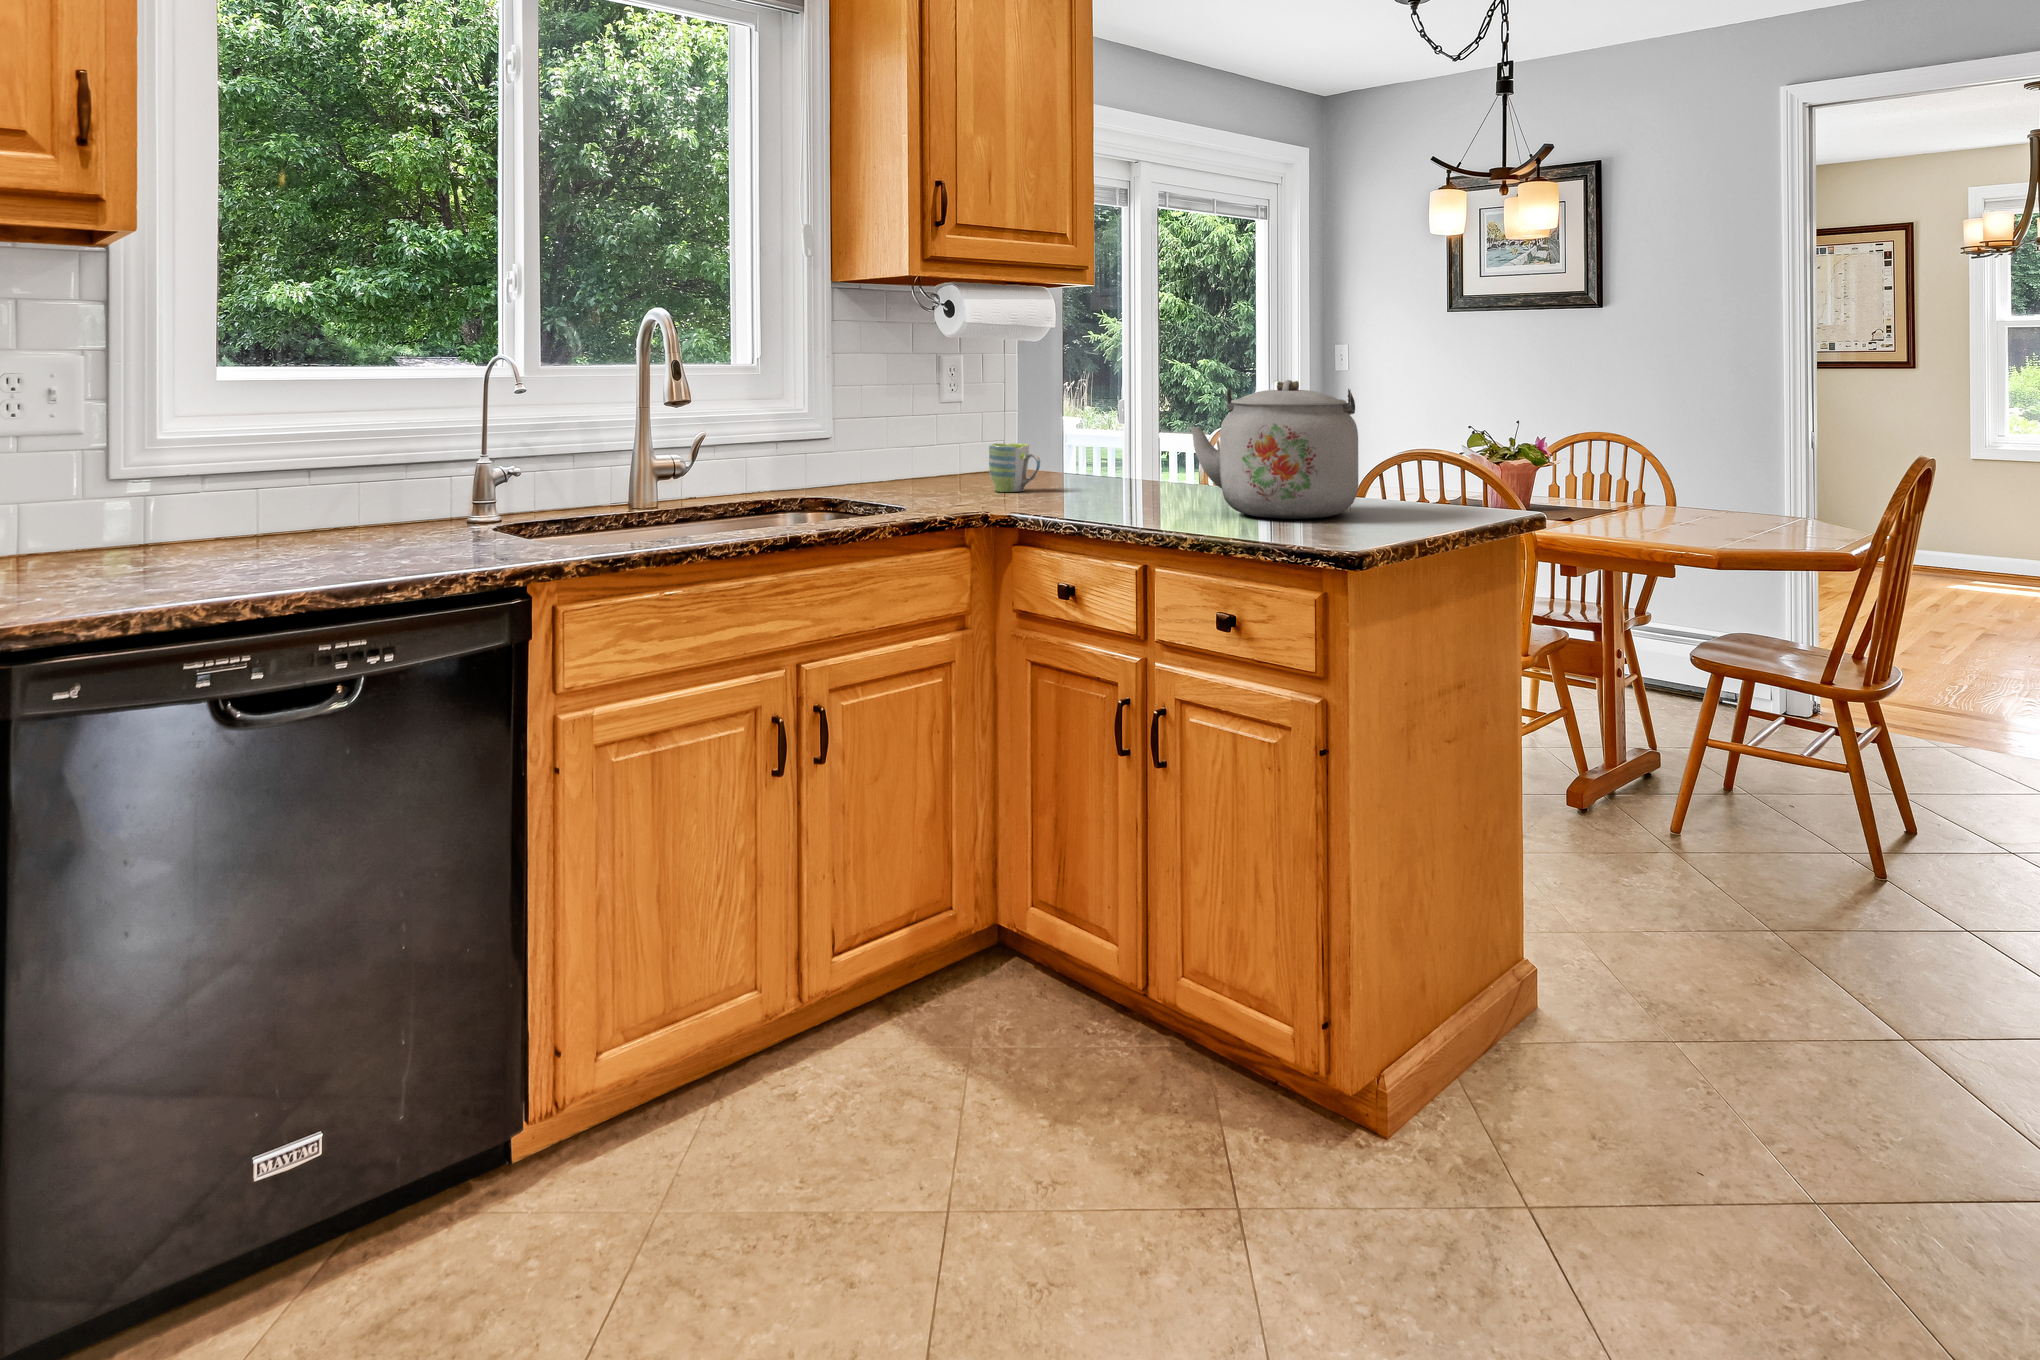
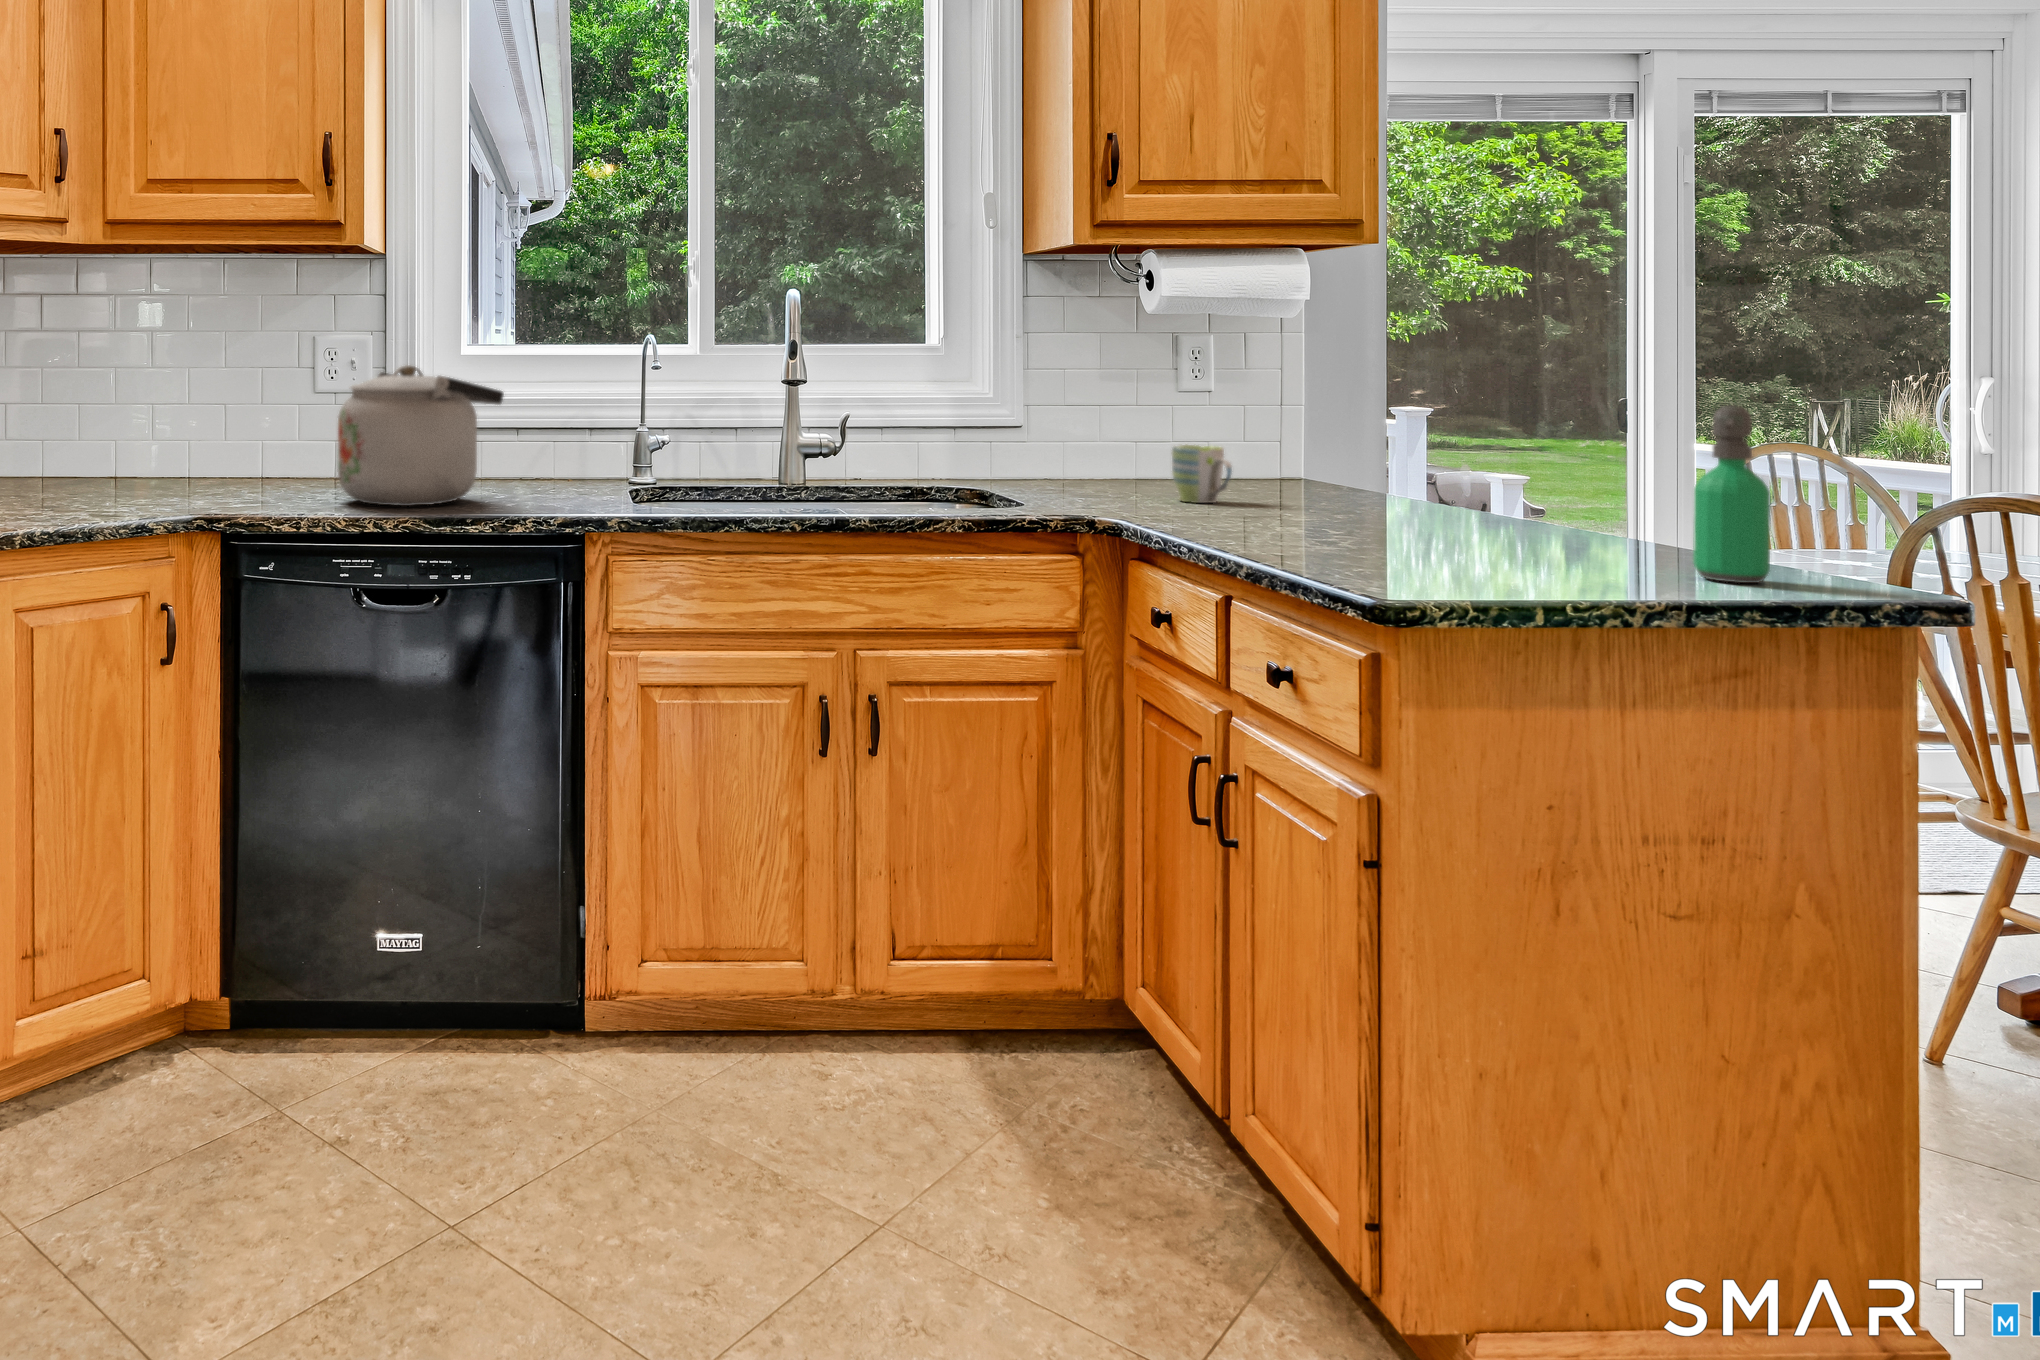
kettle: present [1190,380,1358,519] -> present [338,365,504,506]
soap dispenser: none [1418,394,1460,514] -> present [1693,405,1770,583]

